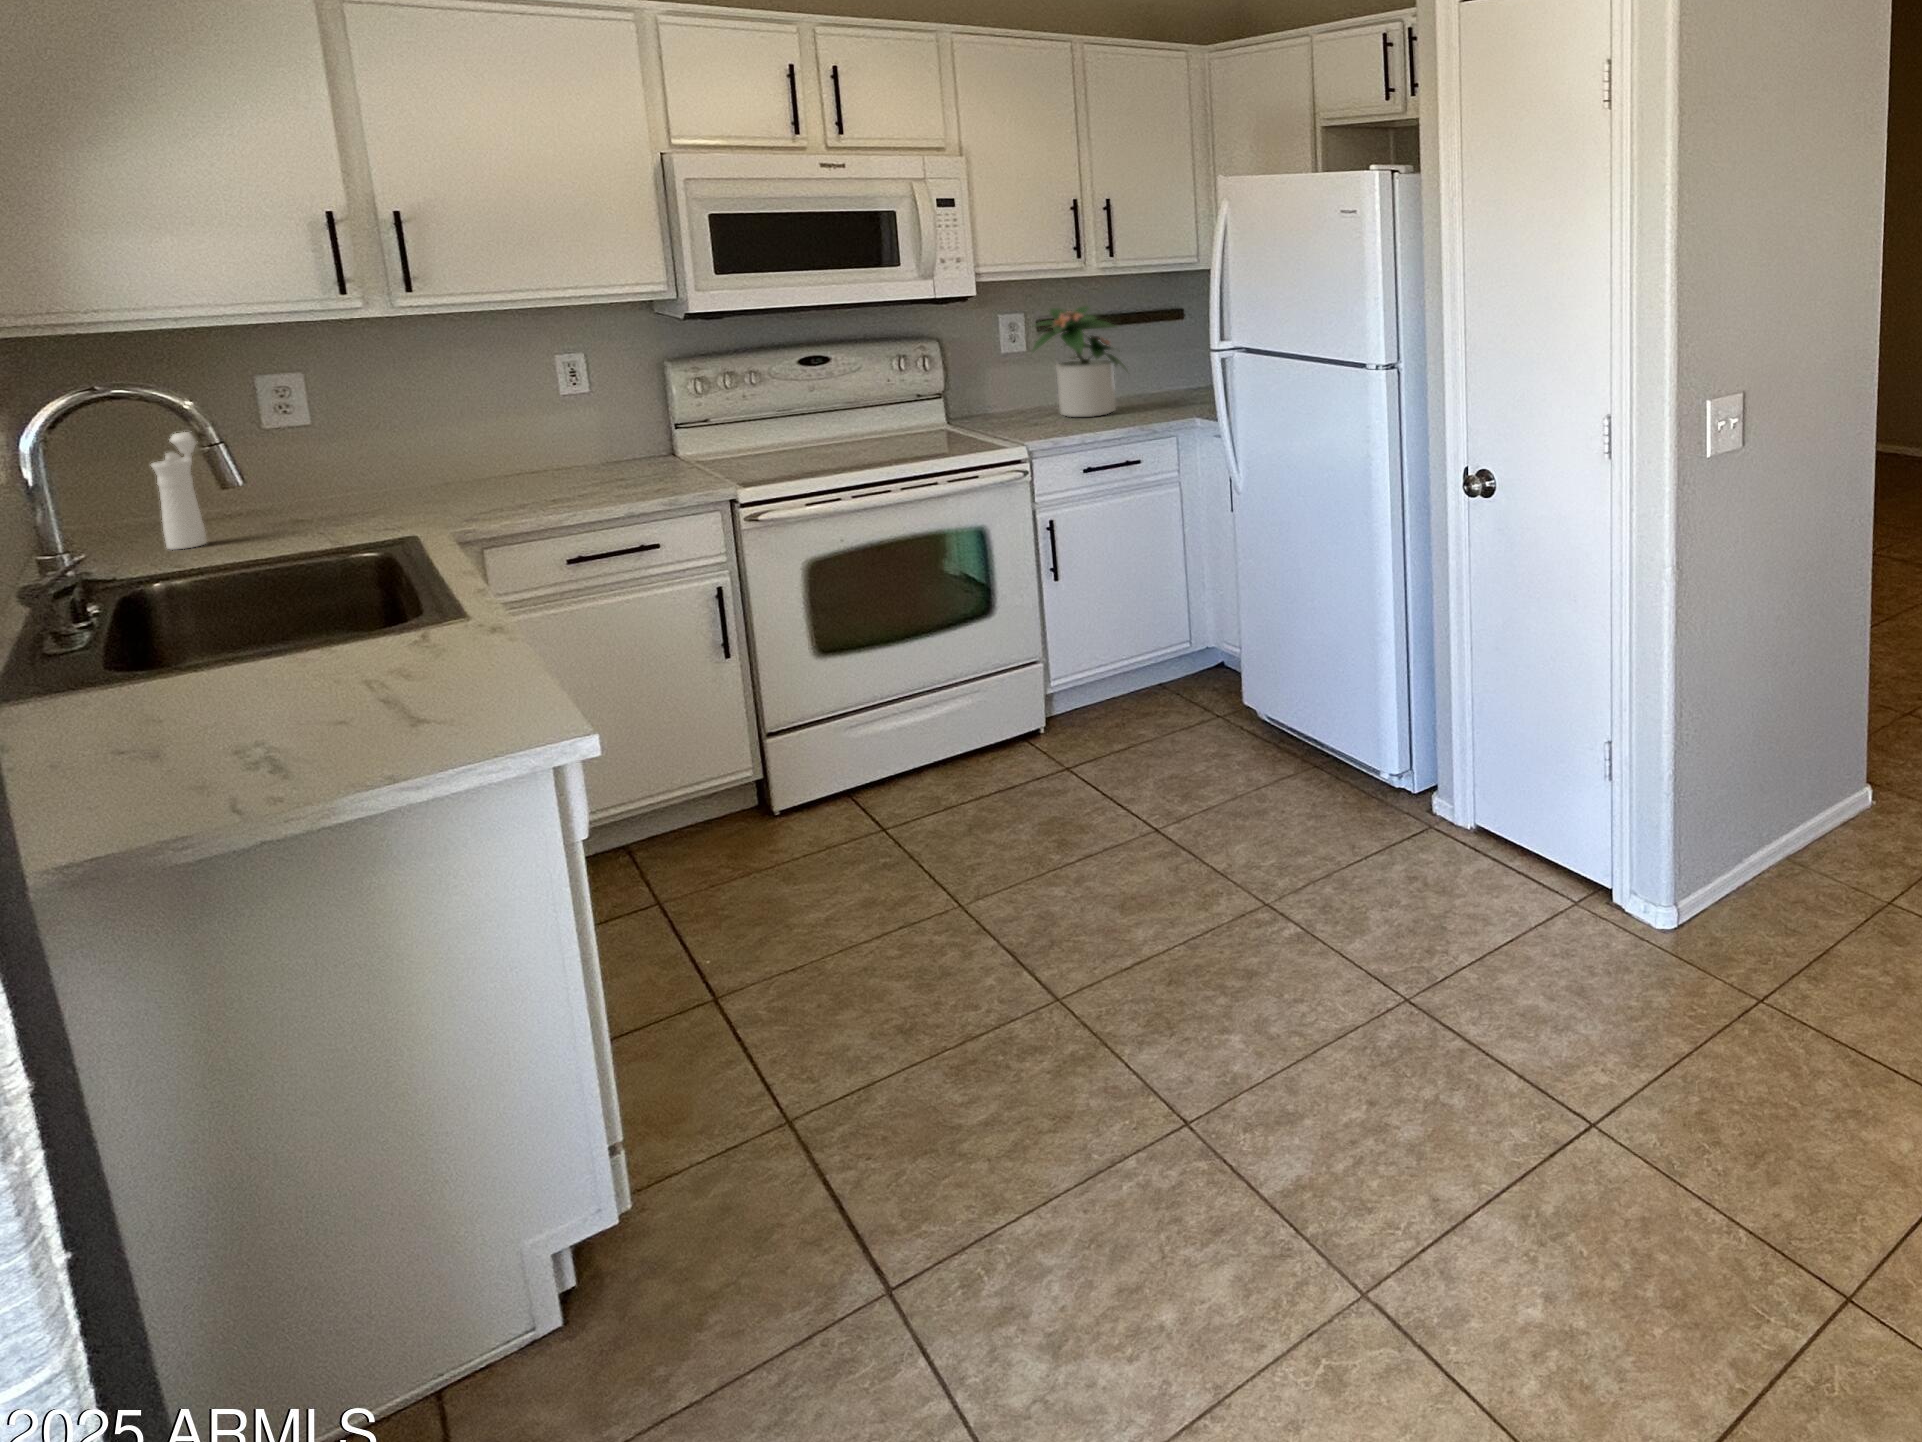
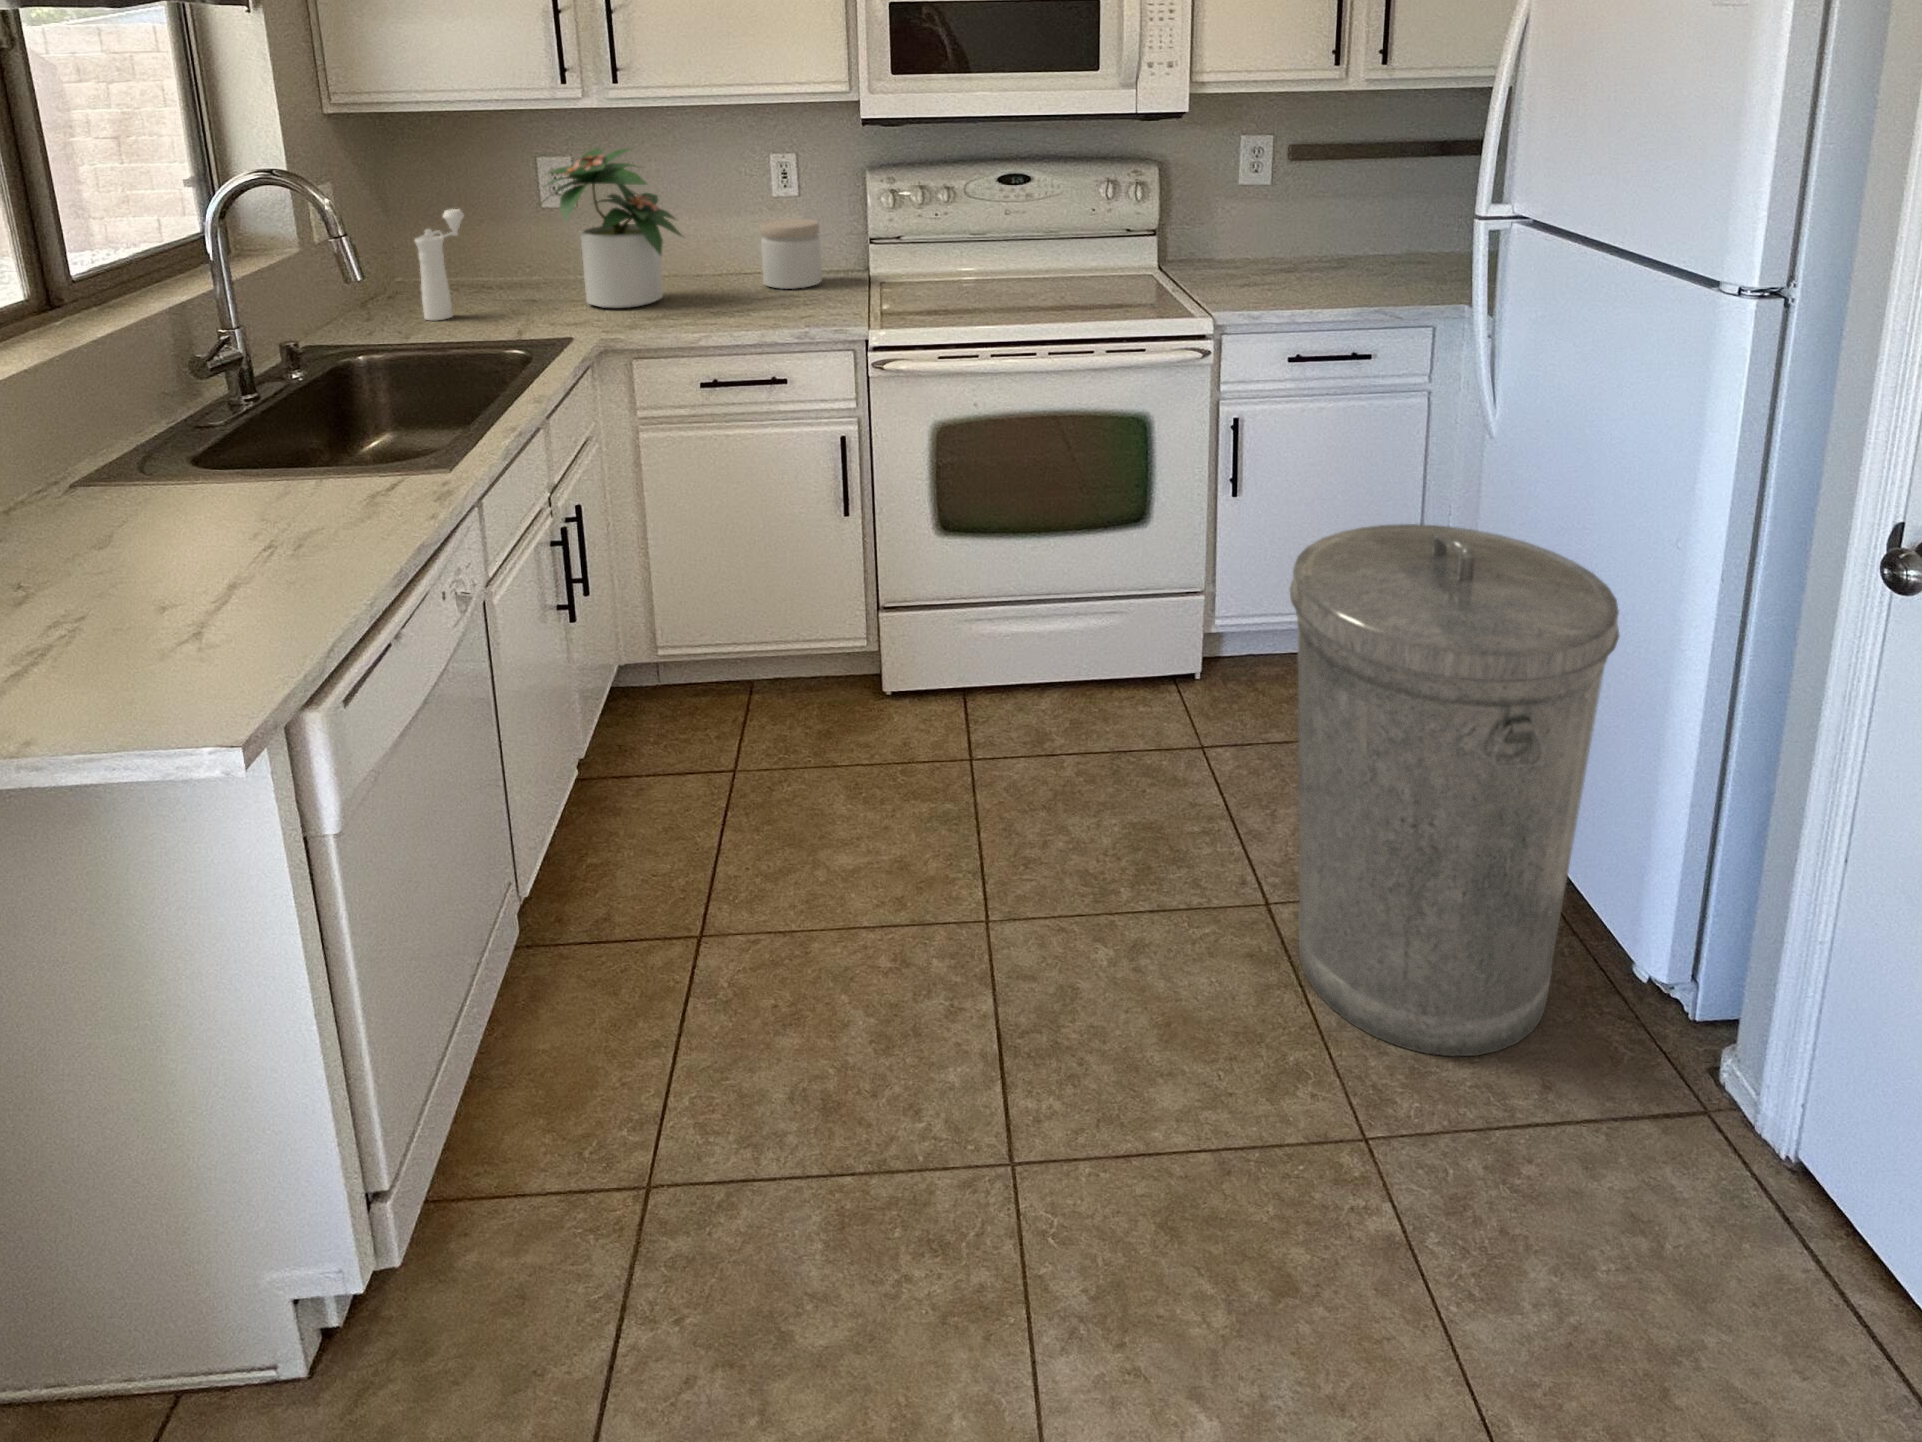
potted plant: present [1033,306,1126,417] -> present [538,148,682,308]
jar: none [561,412,634,478] -> present [760,219,822,289]
trash can: none [1148,533,1345,867] -> present [1289,524,1619,1056]

